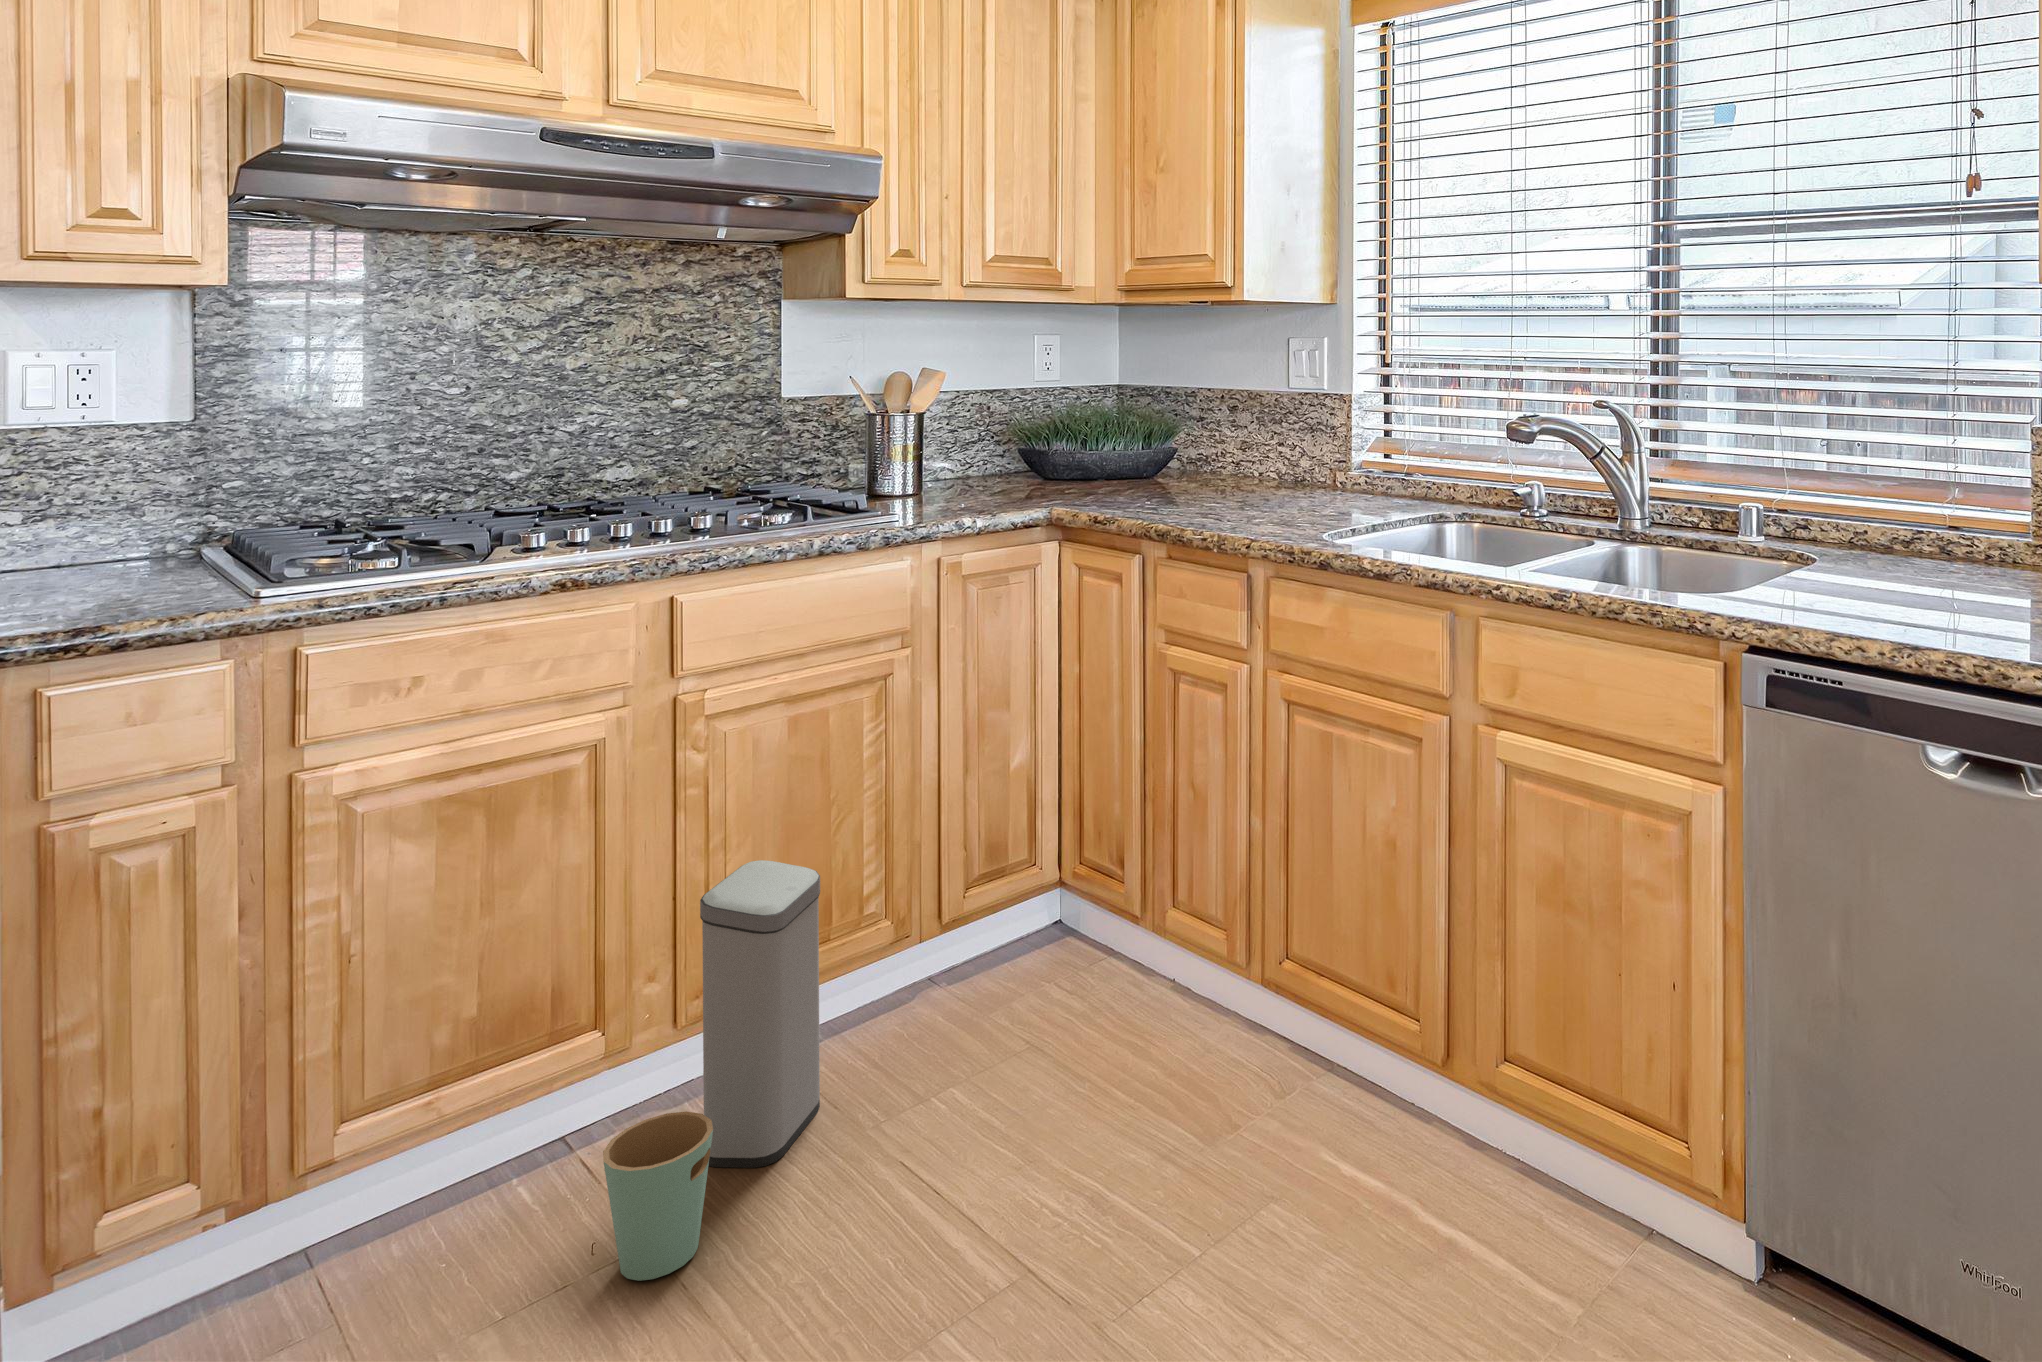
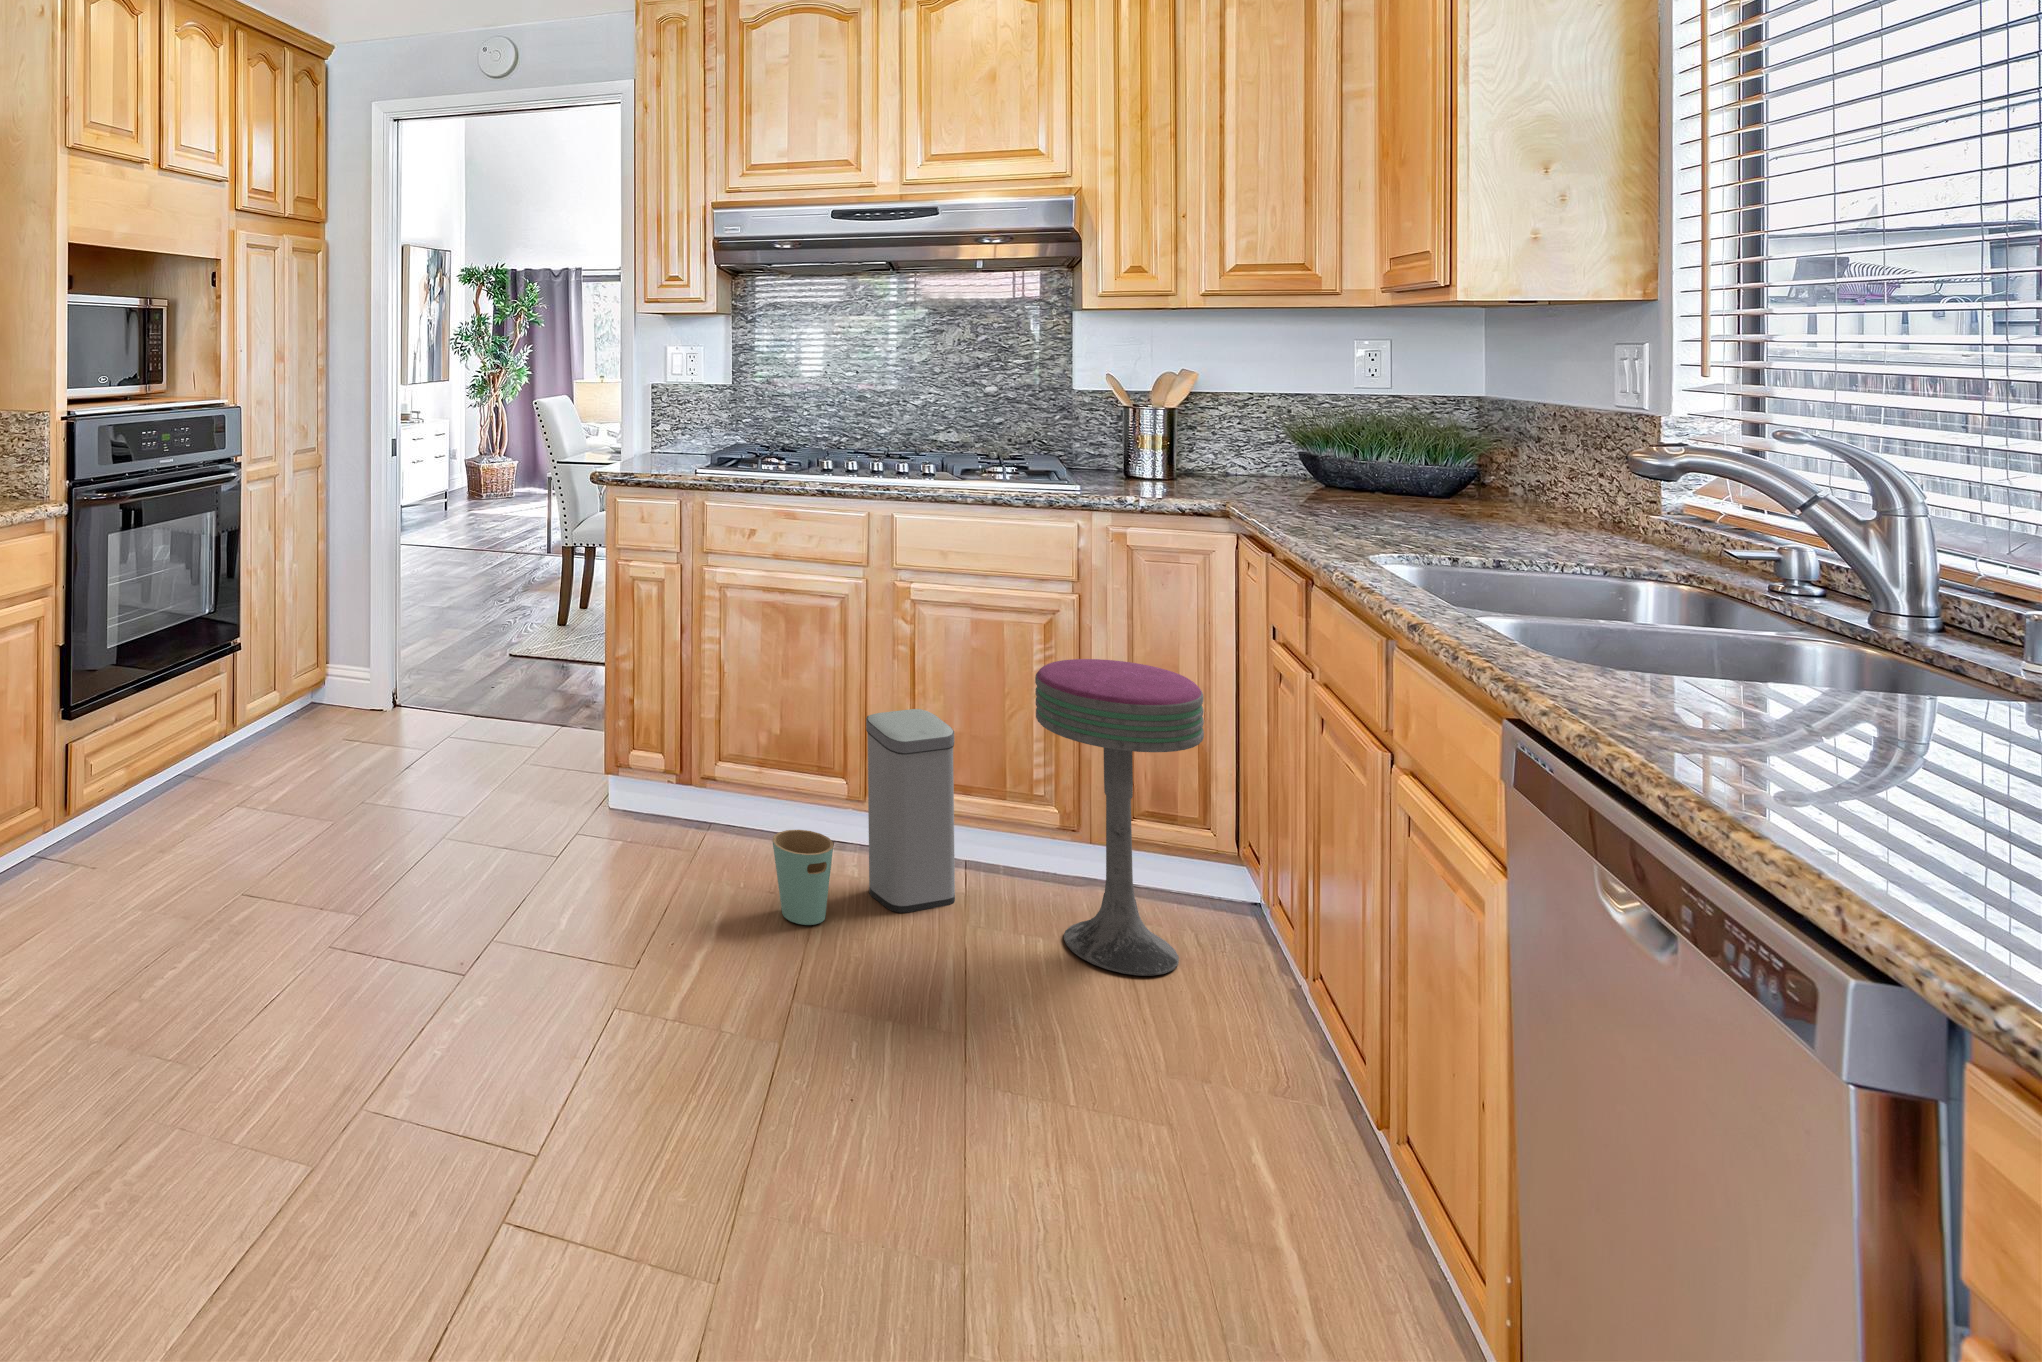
bar stool: none [932,704,1113,1074] -> present [1035,659,1204,976]

